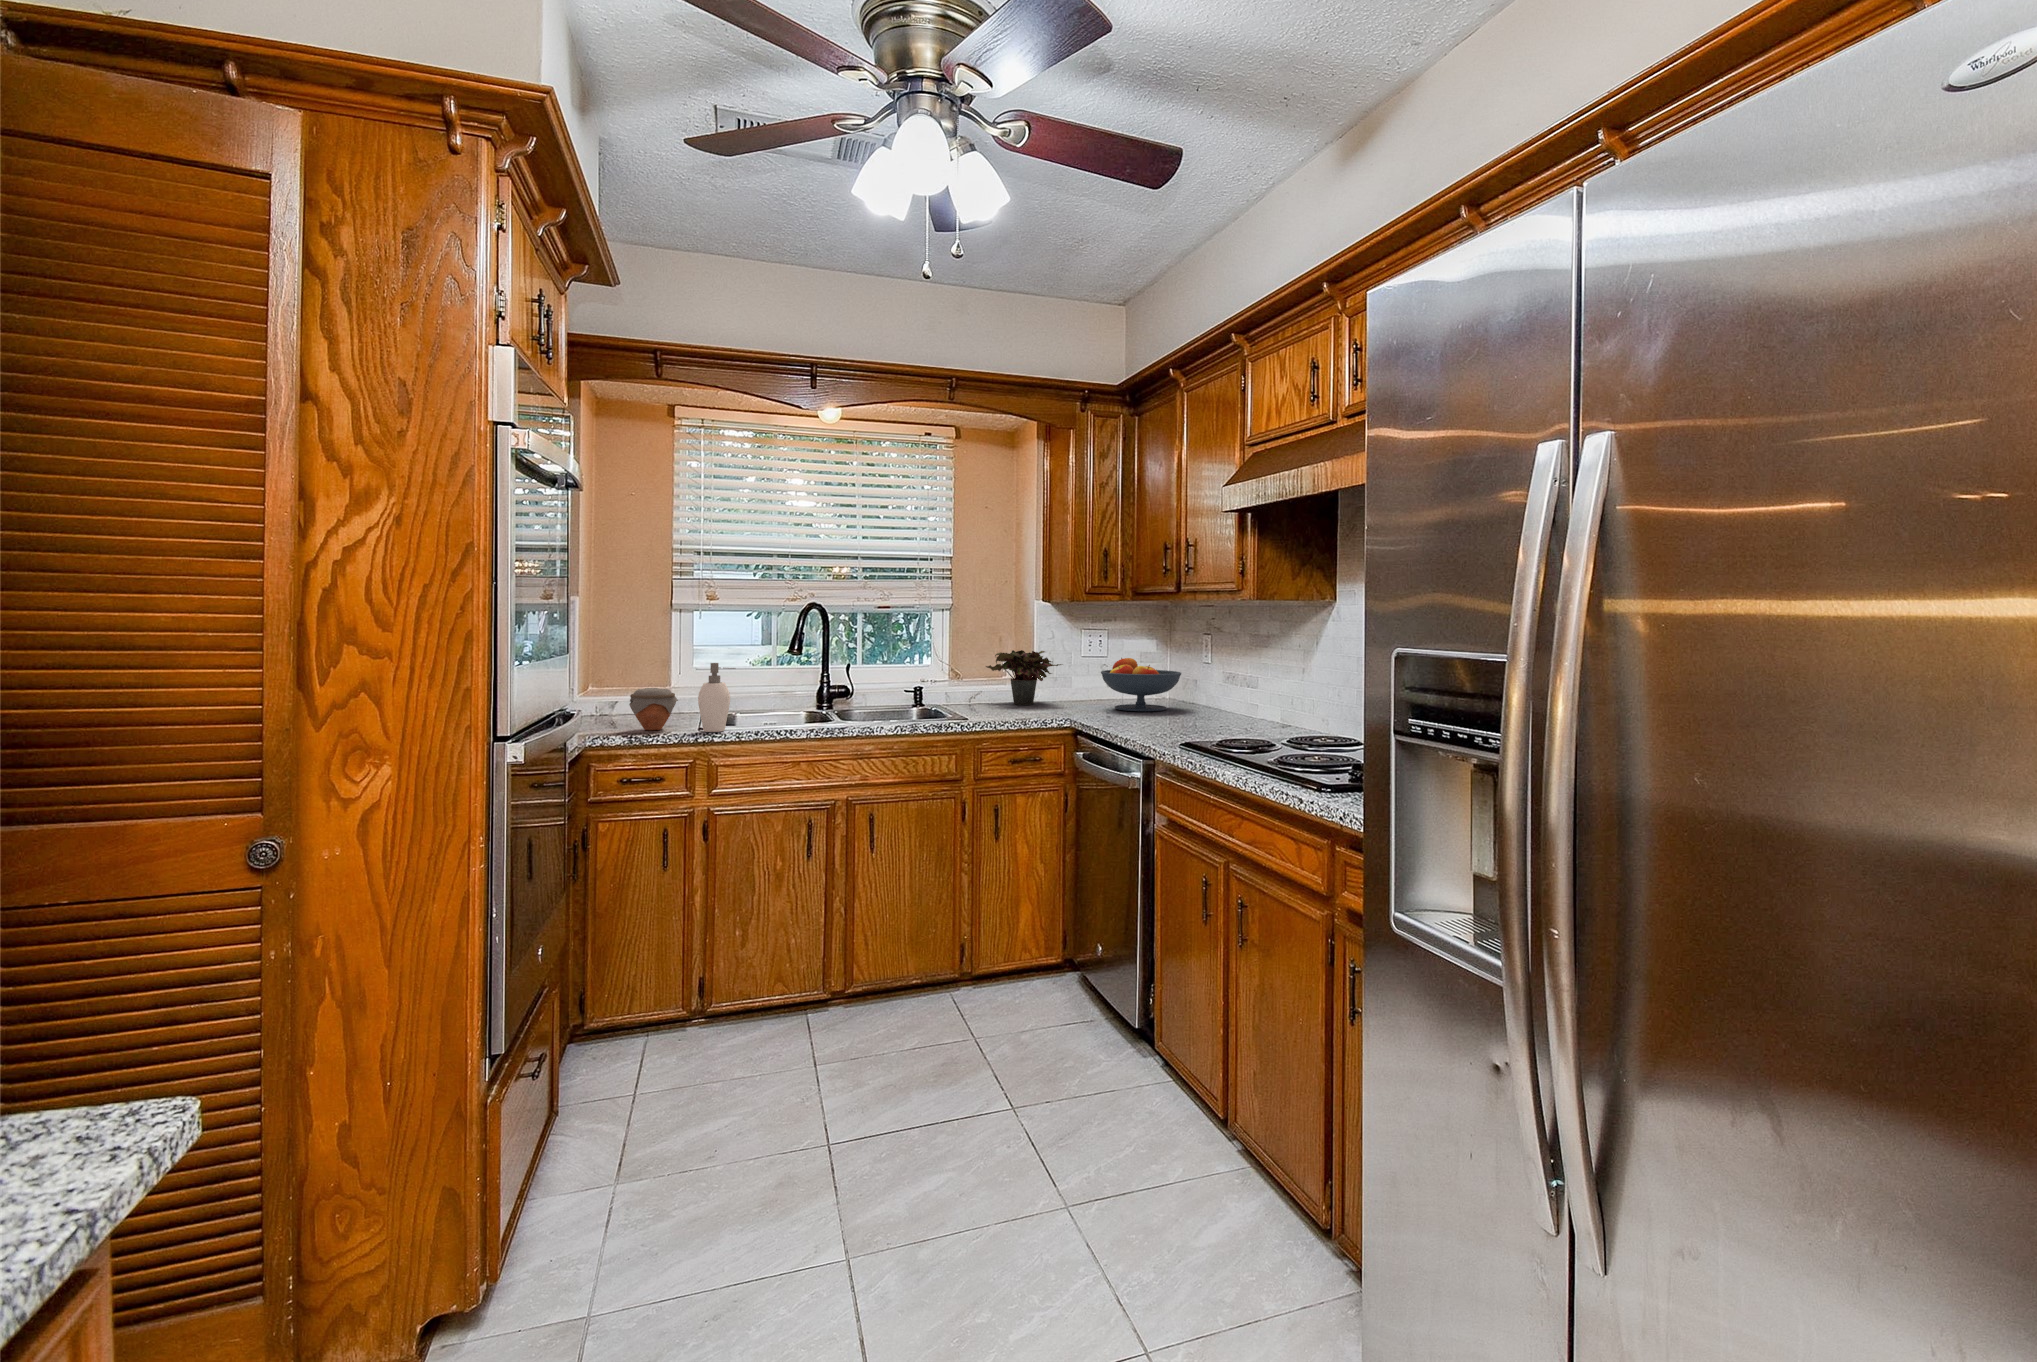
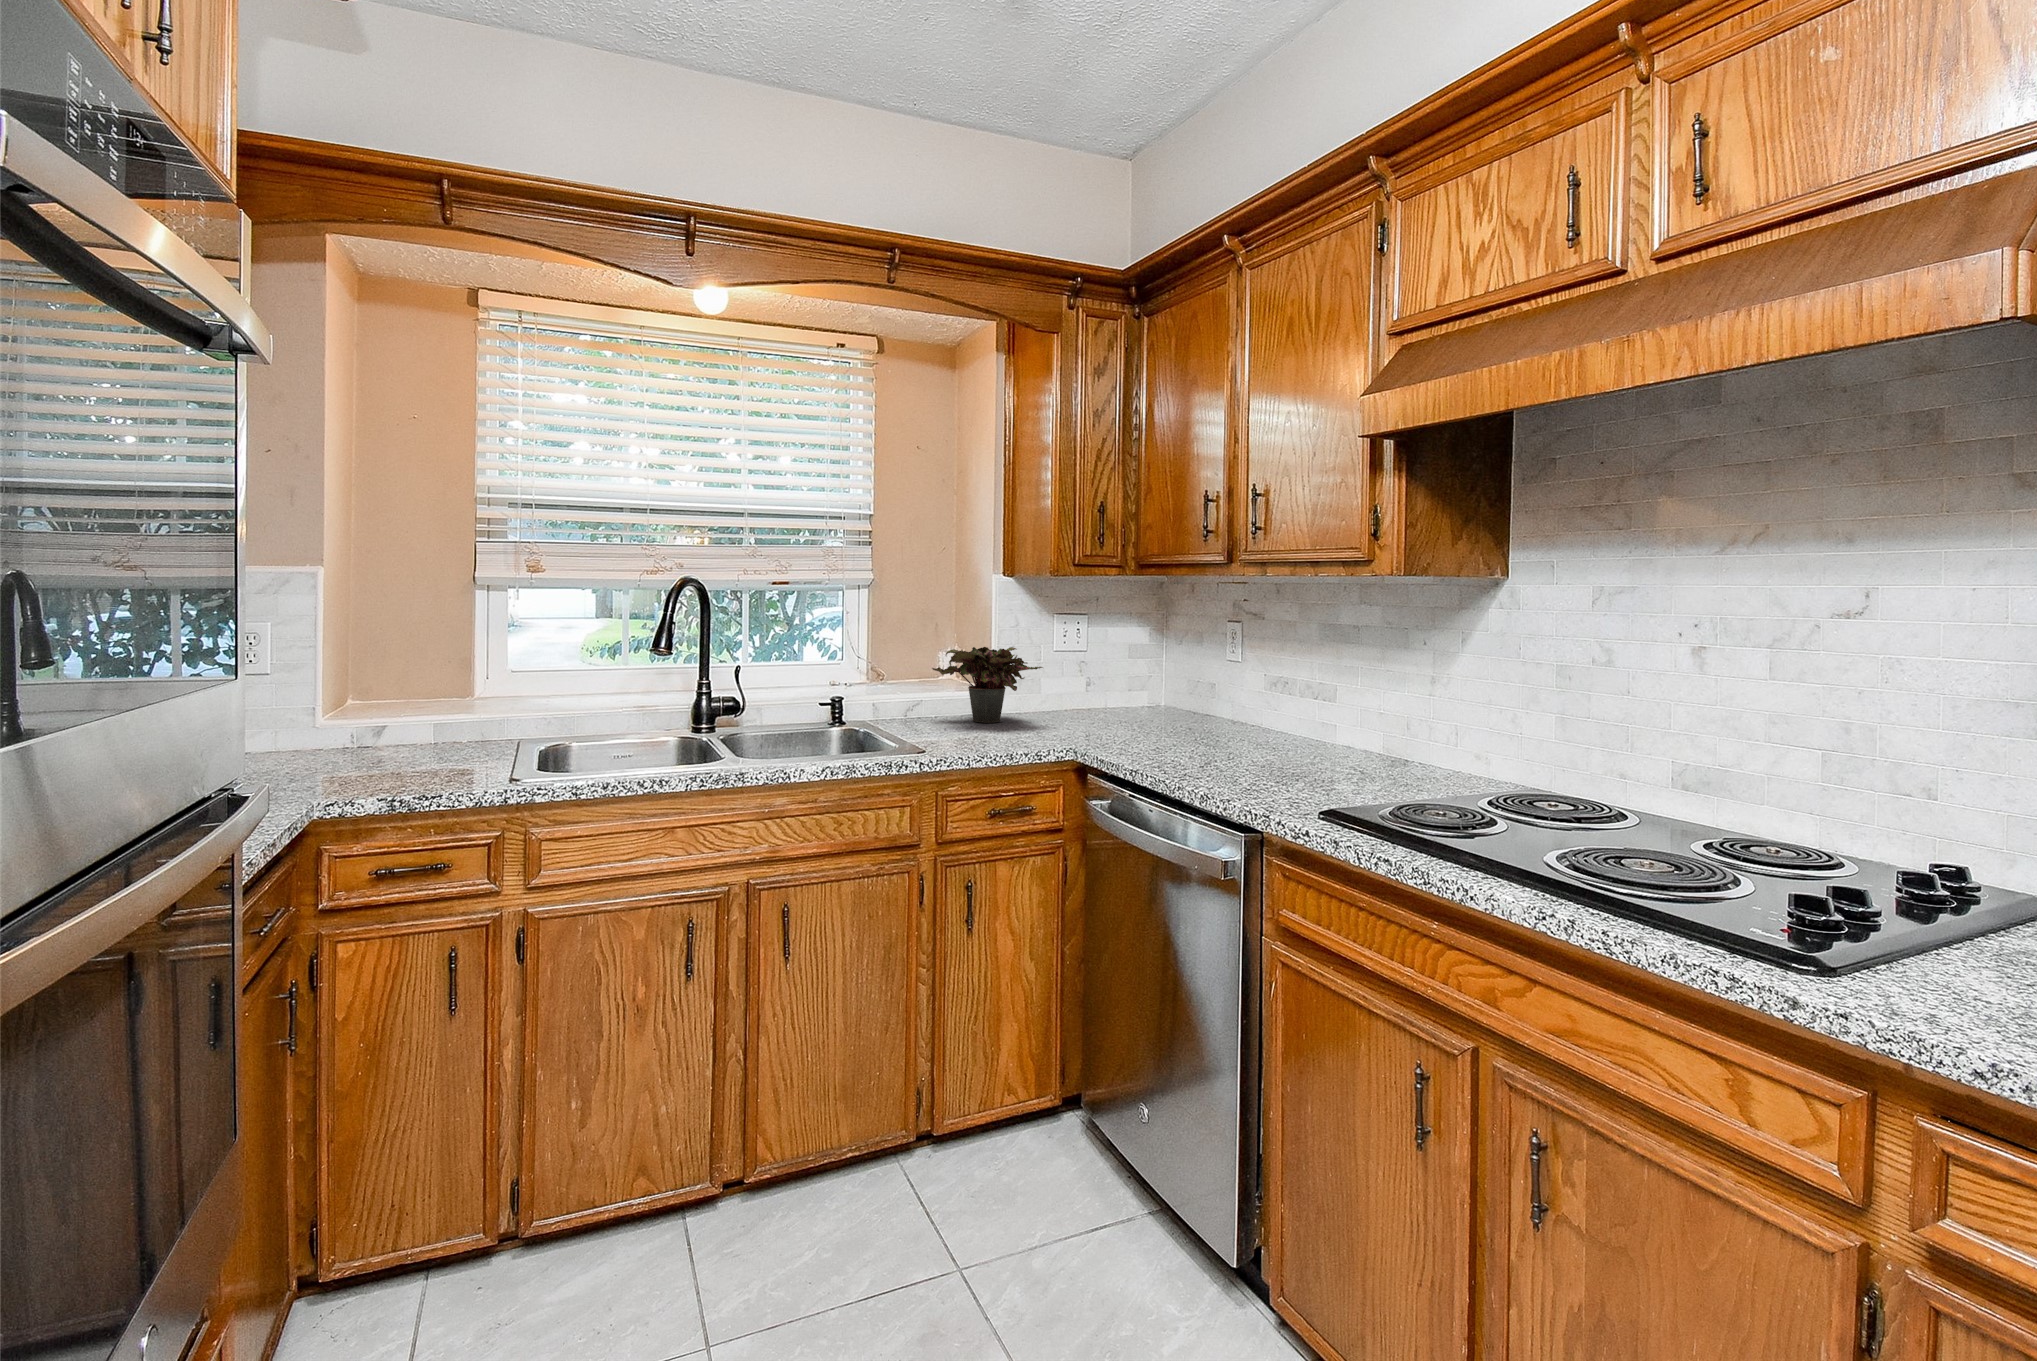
fruit bowl: present [1101,658,1181,711] -> none [1100,658,1211,735]
soap dispenser: present [698,663,735,732] -> none [507,676,569,785]
jar: present [629,688,678,730] -> none [391,714,474,783]

